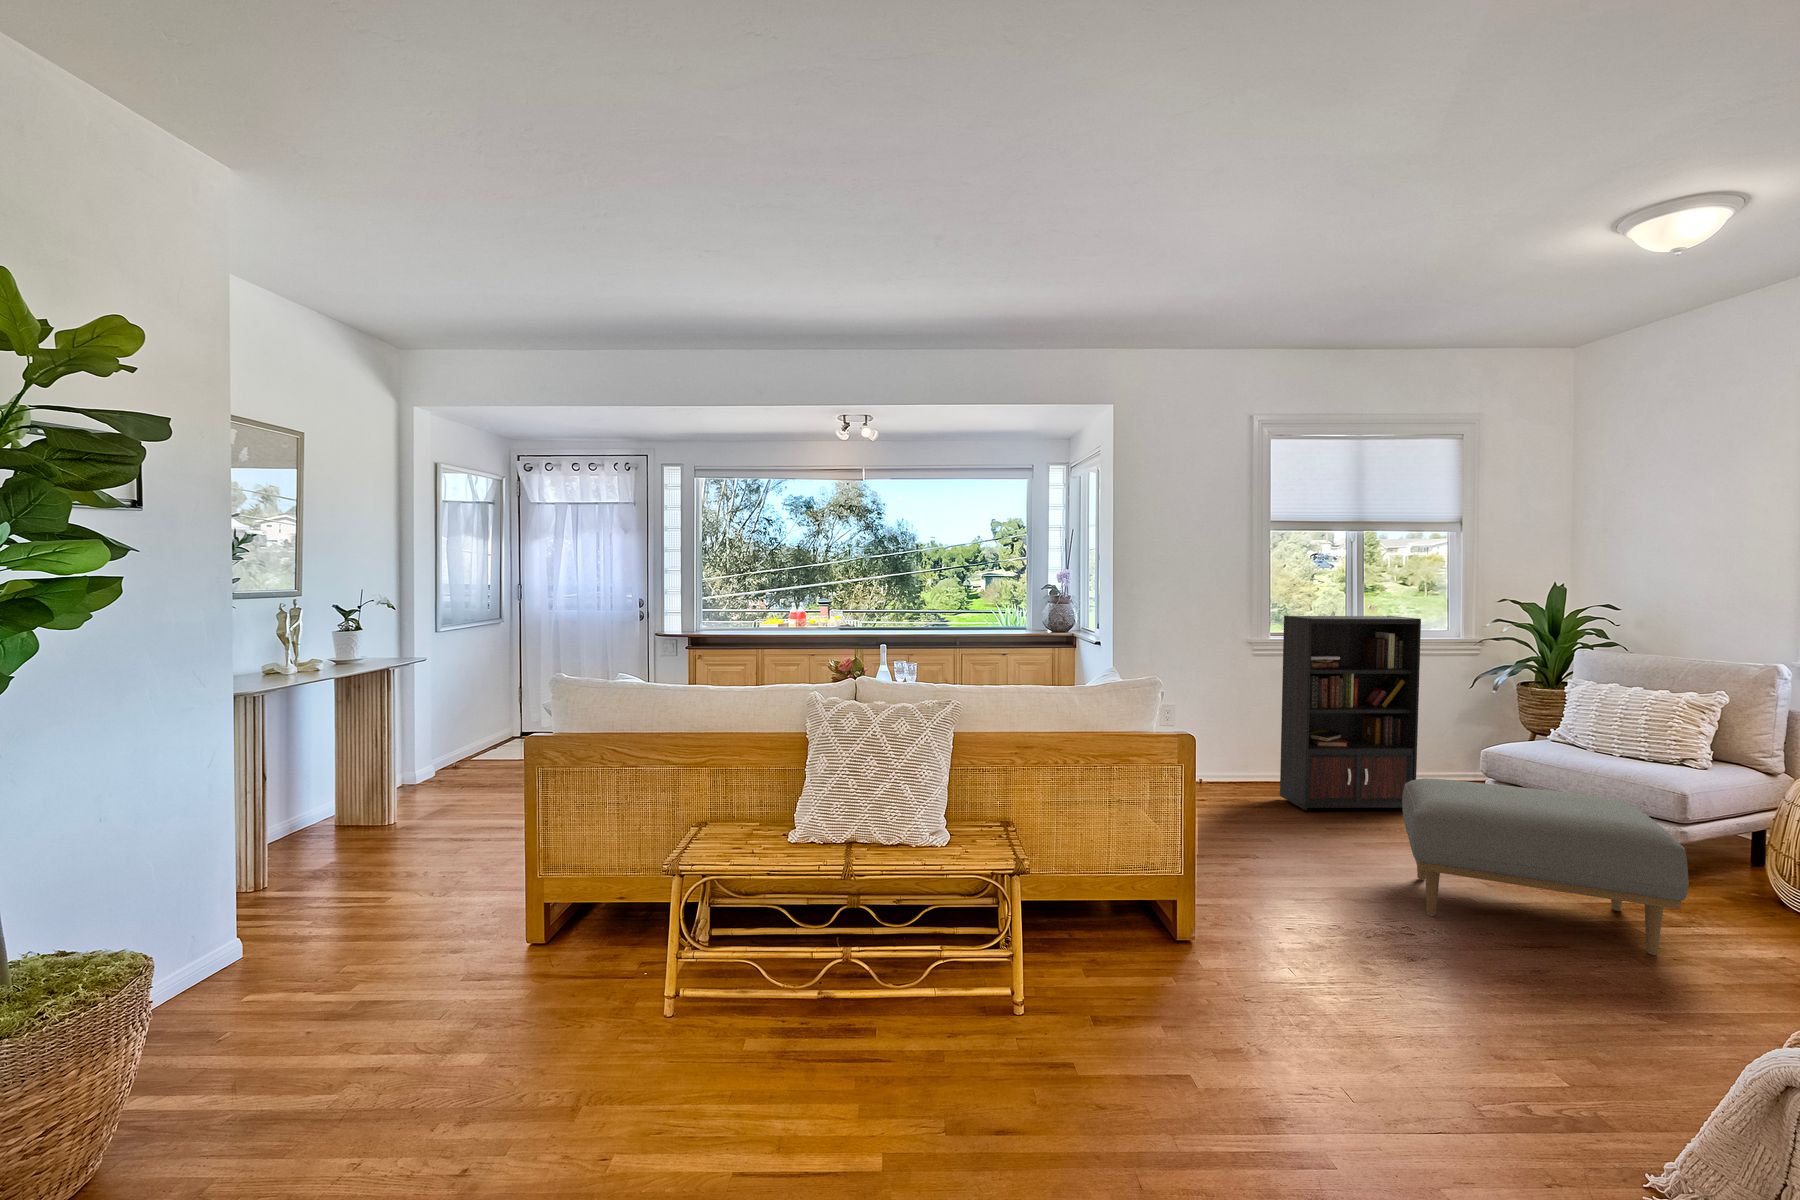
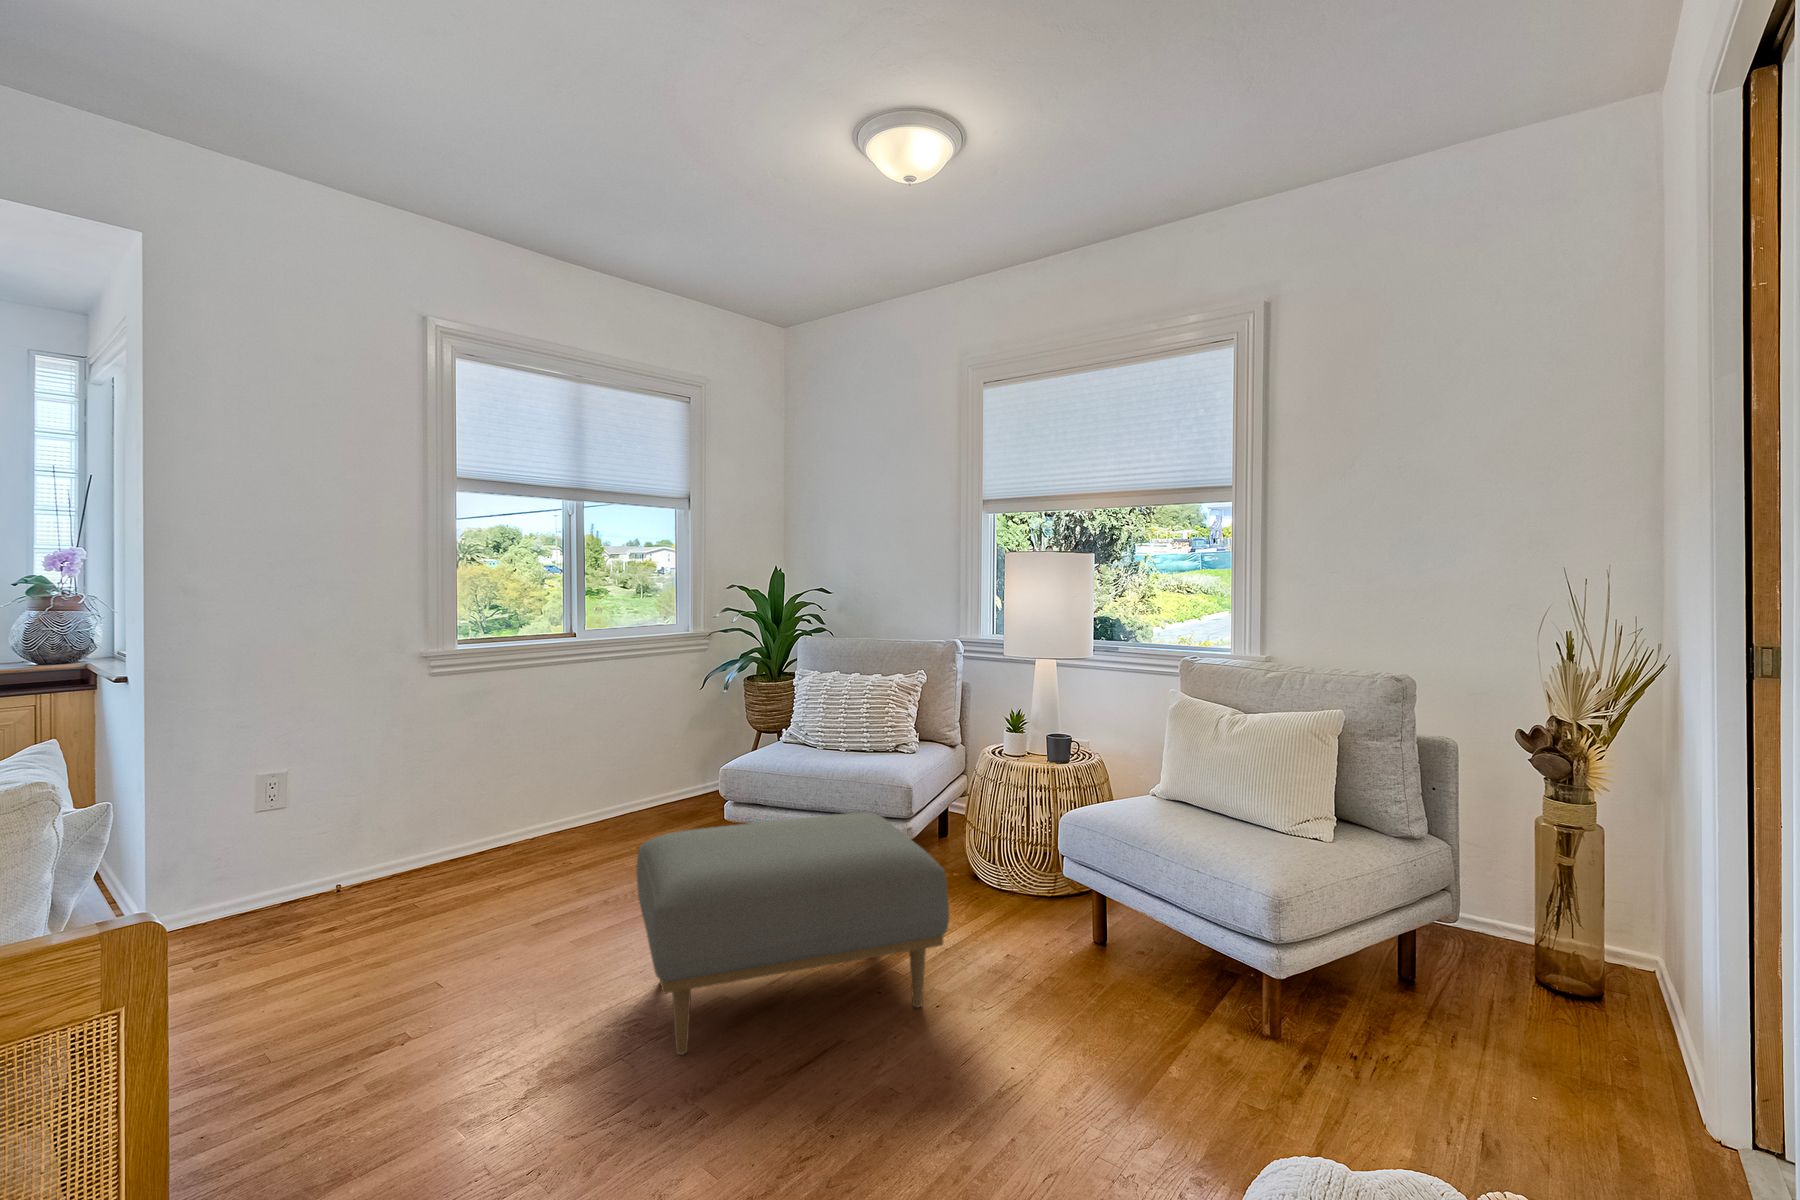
bookcase: present [1280,616,1421,810] -> none [469,607,651,900]

